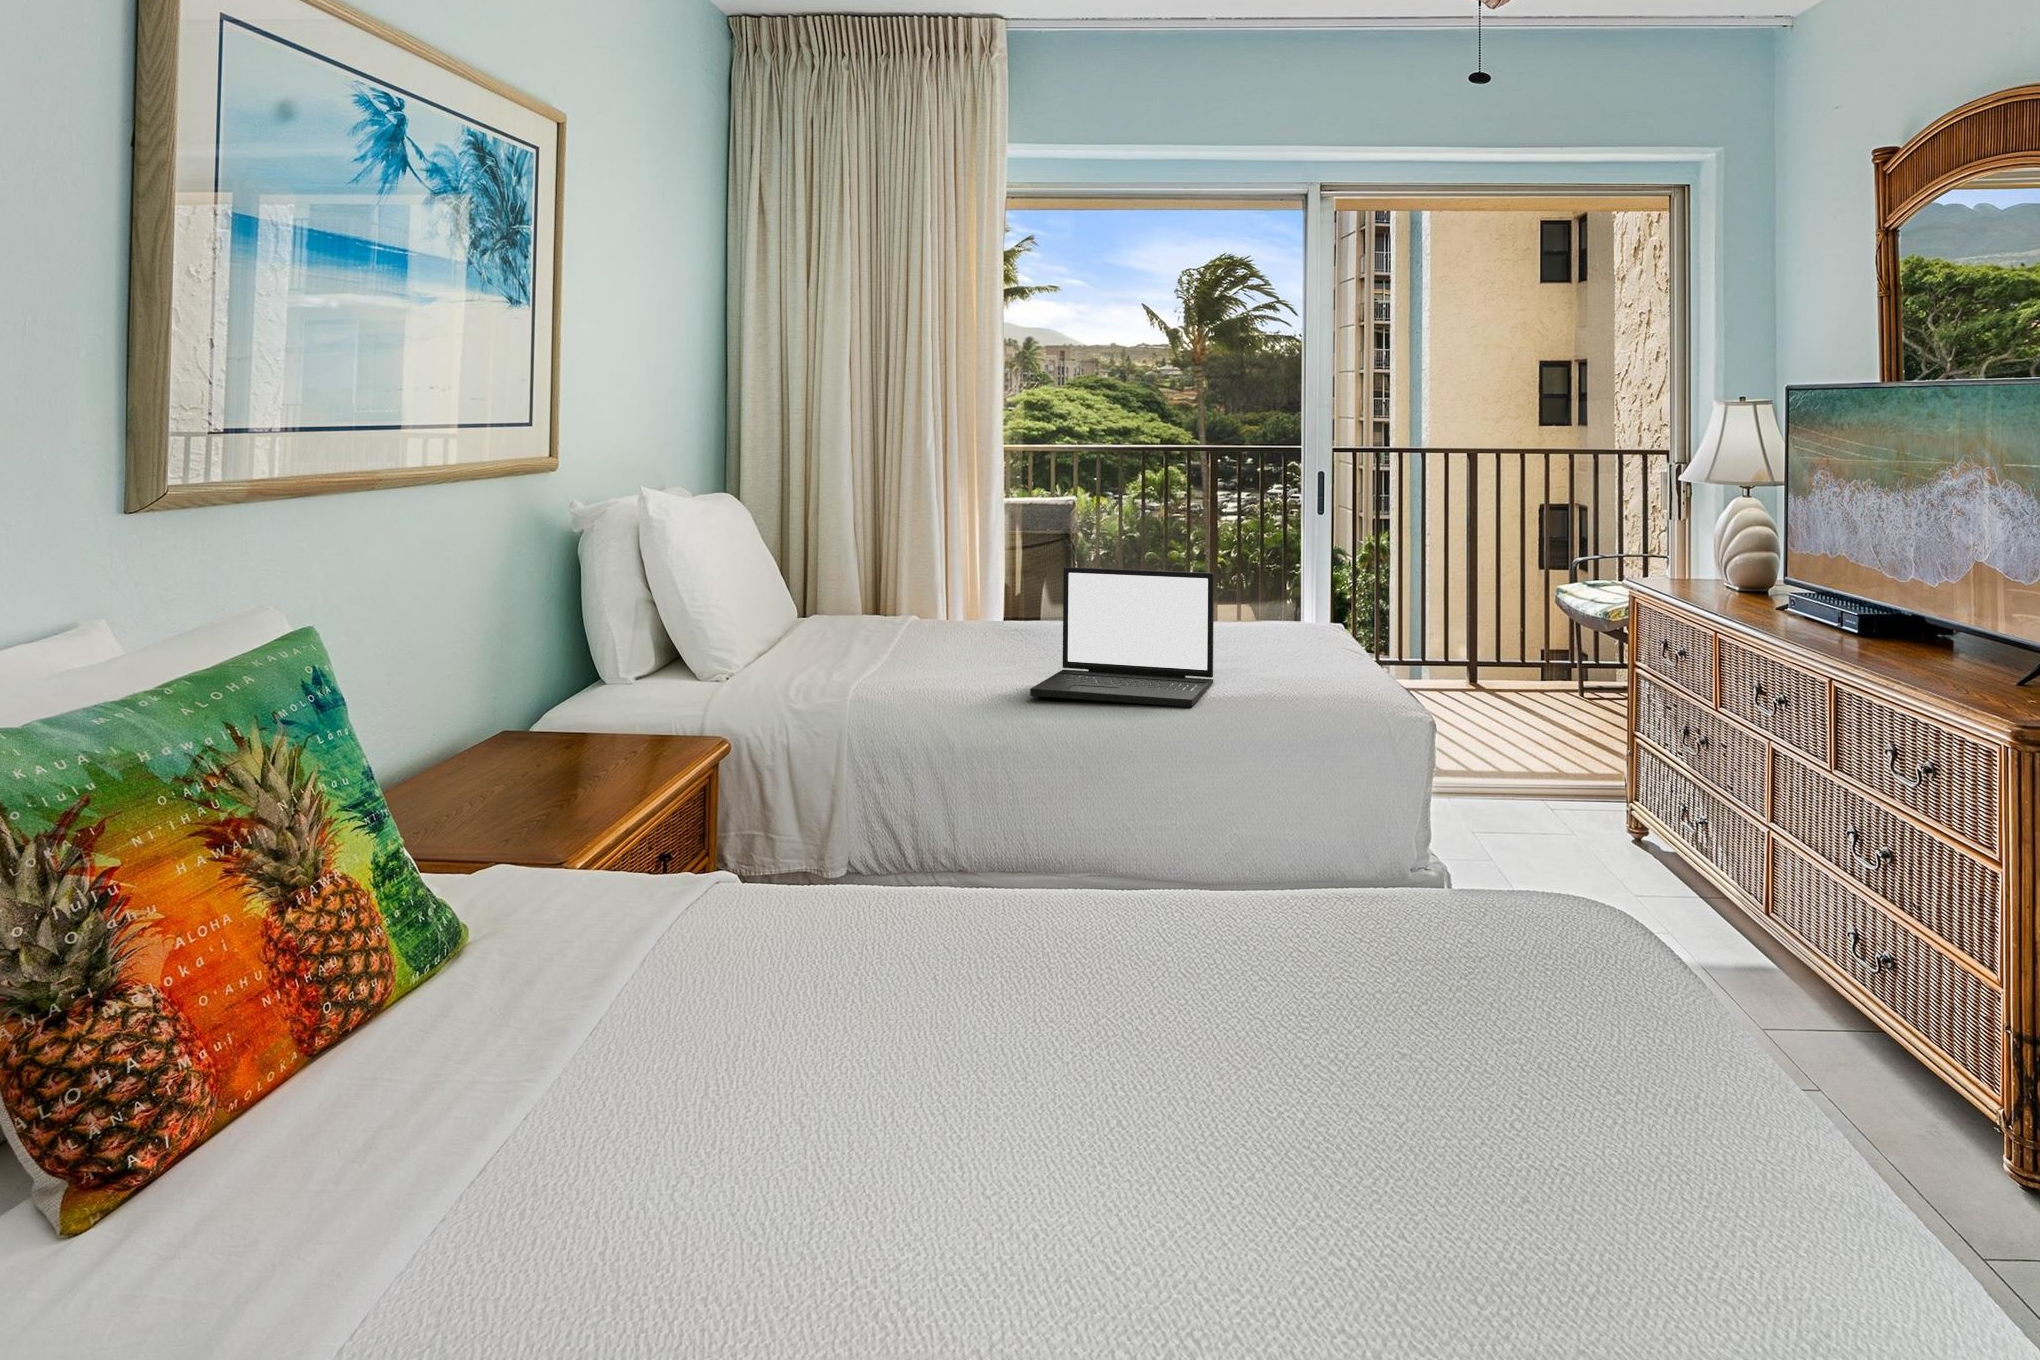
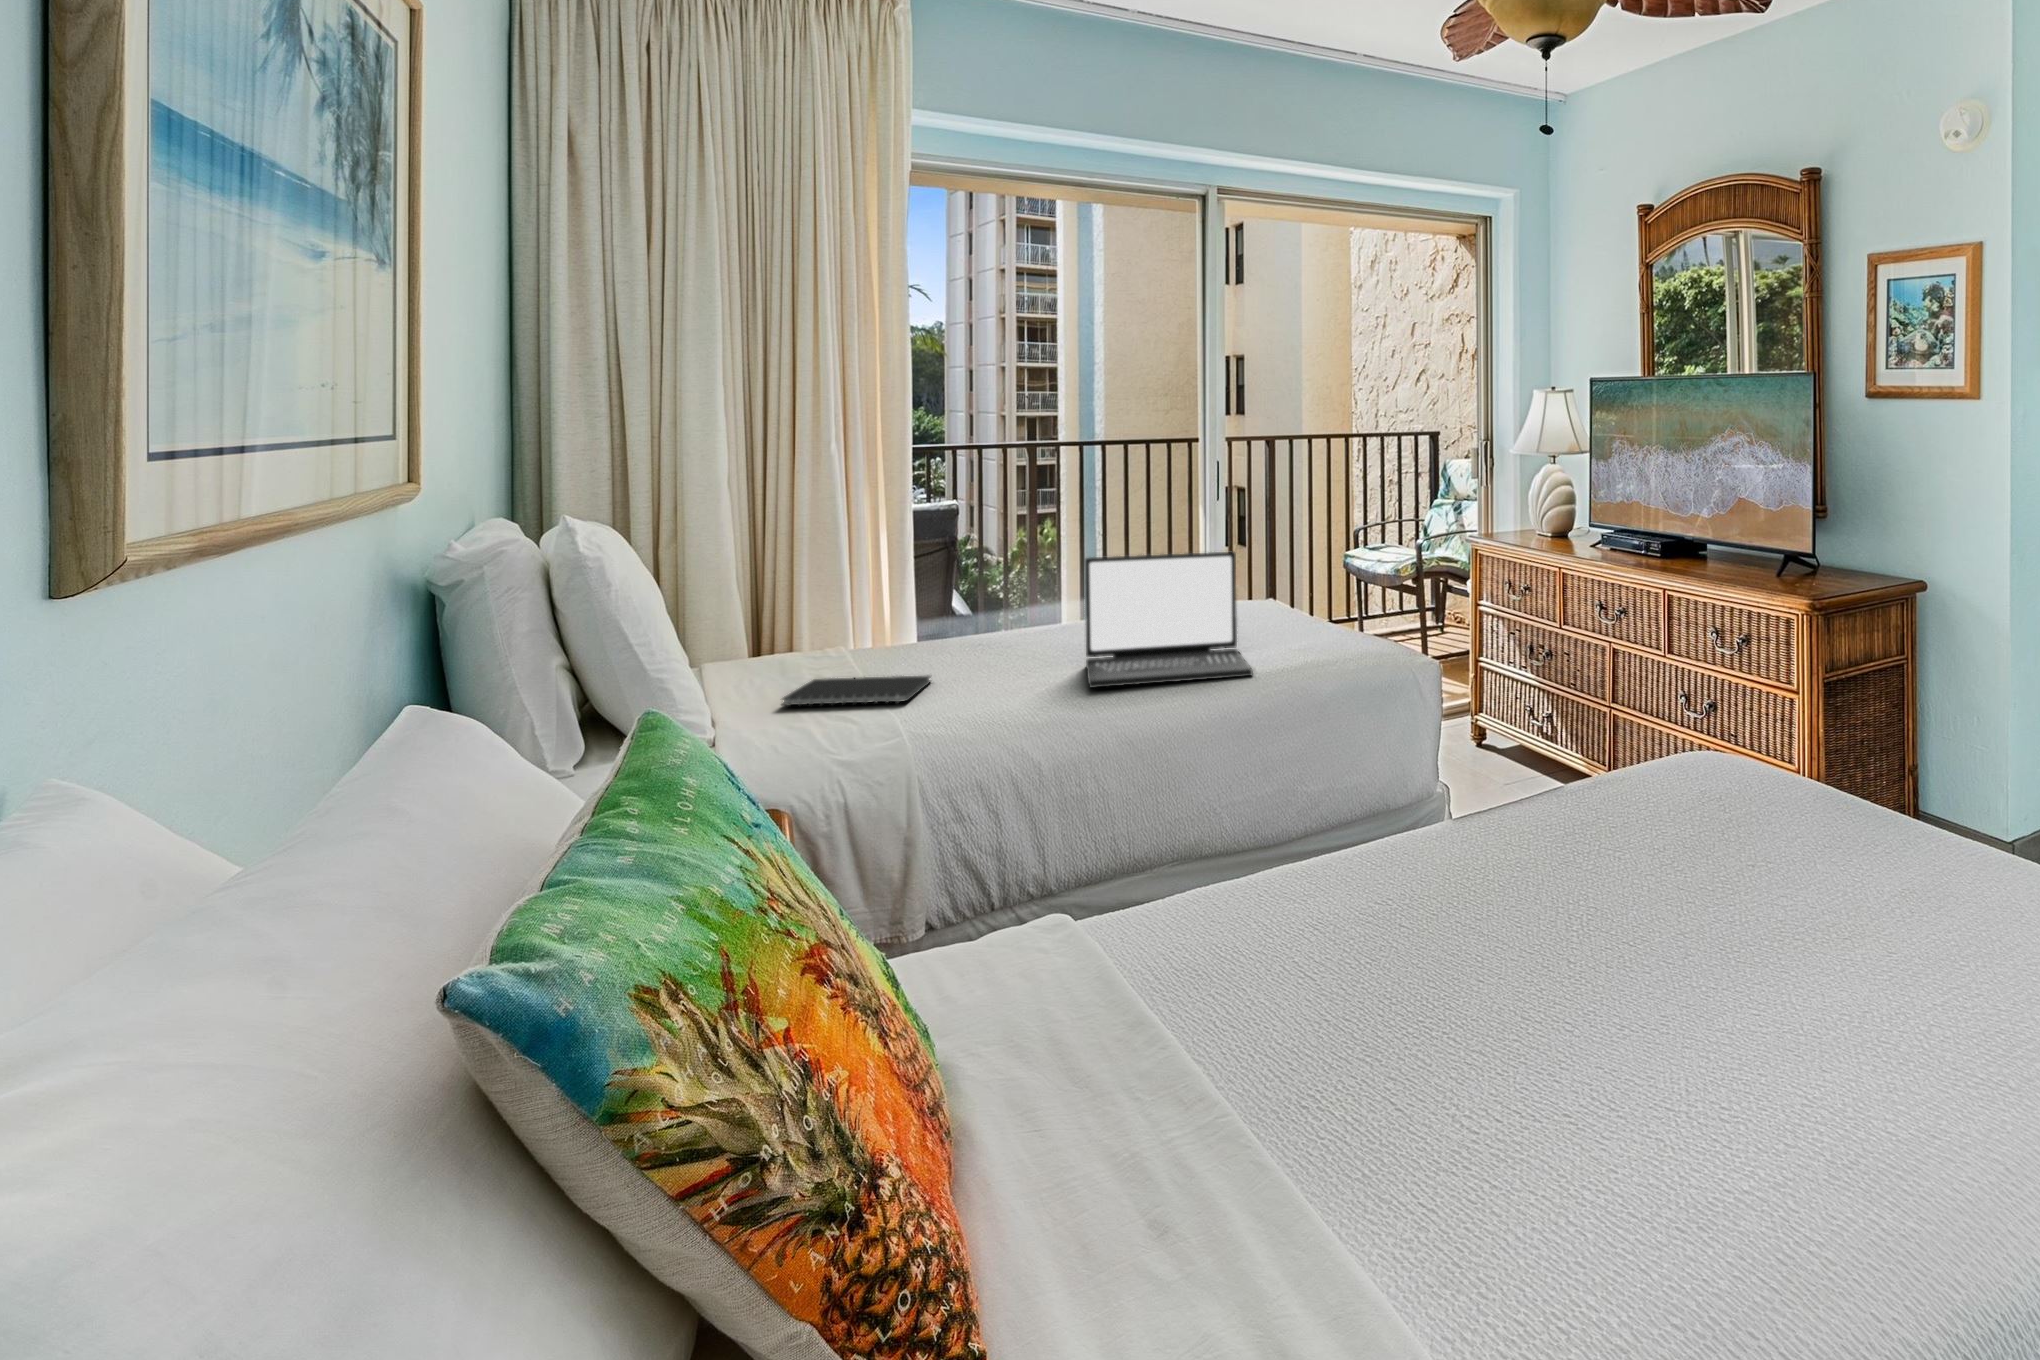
notebook: none [797,657,928,686] -> present [783,676,930,706]

